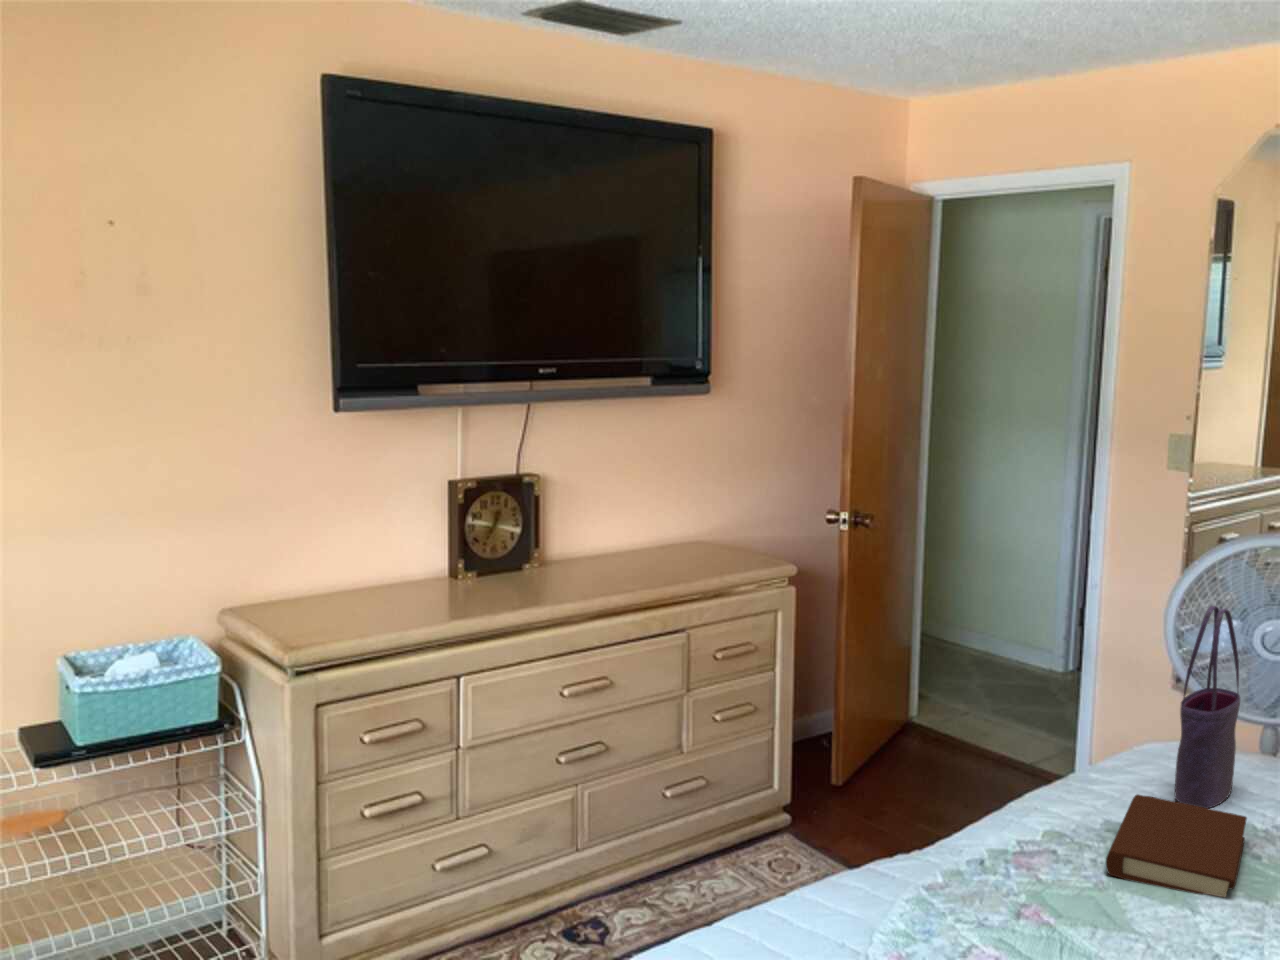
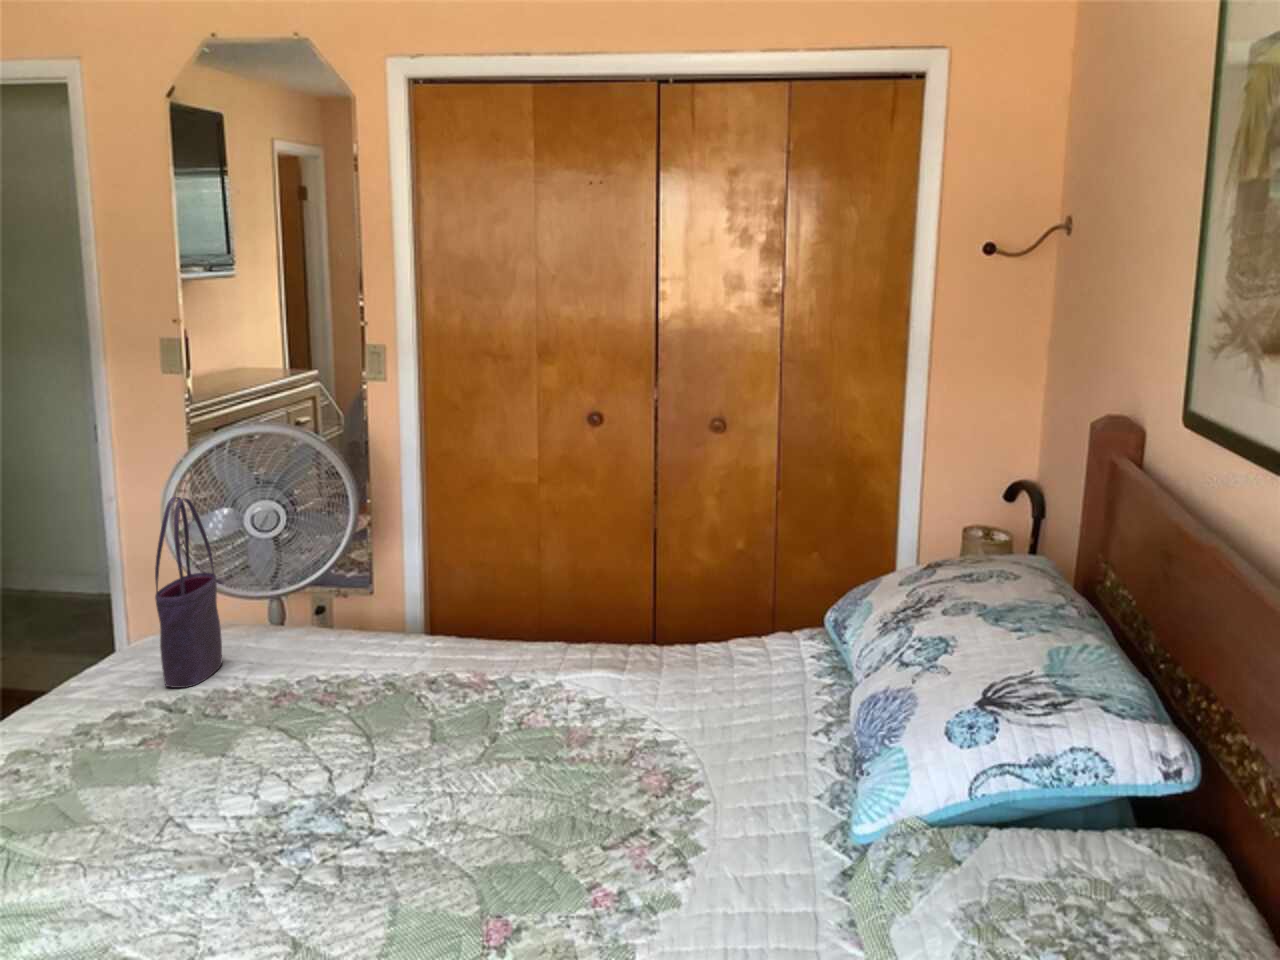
book: present [1106,795,1247,897] -> none [60,684,215,777]

